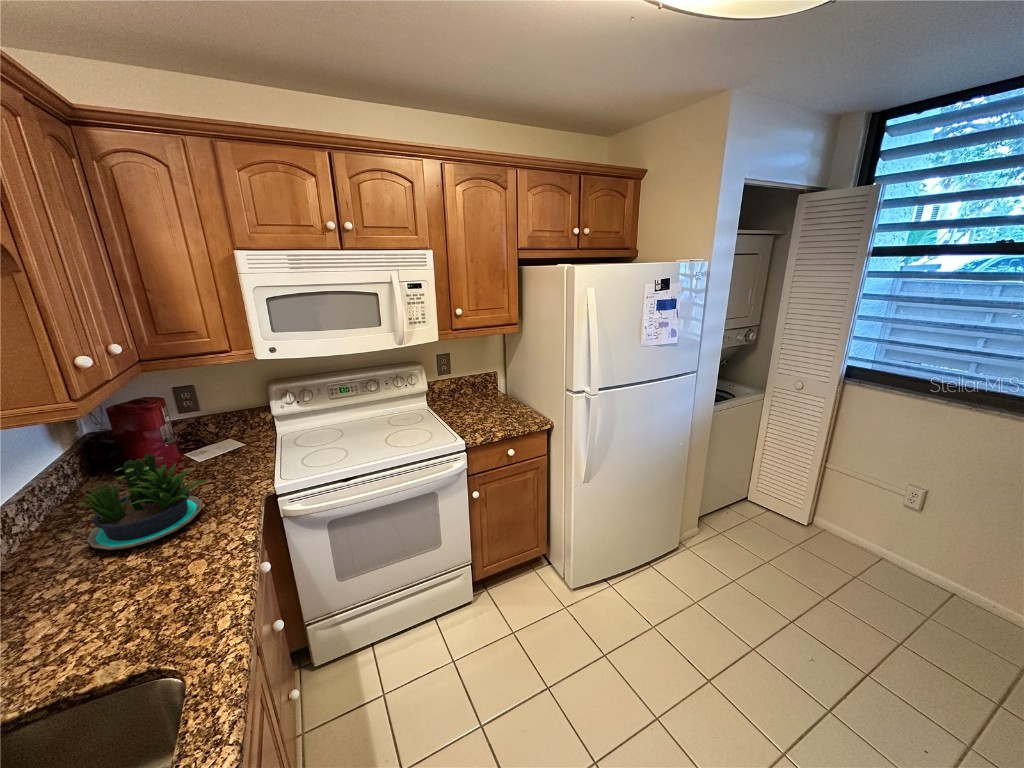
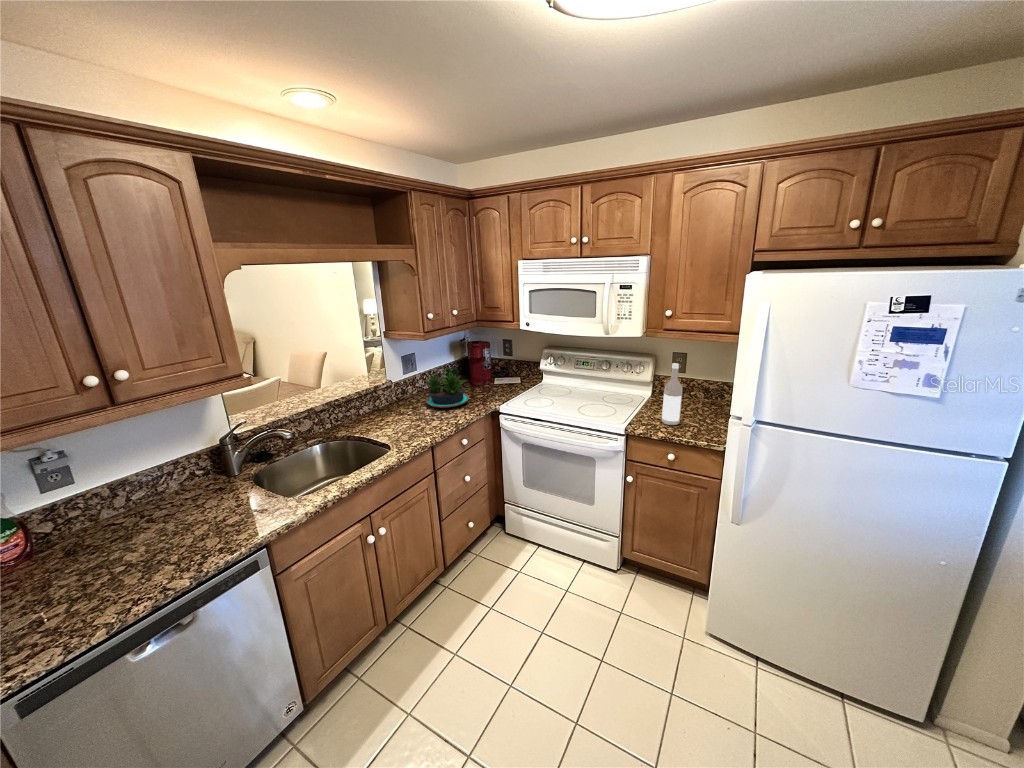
wine bottle: none [480,361,498,424] -> present [662,363,682,425]

